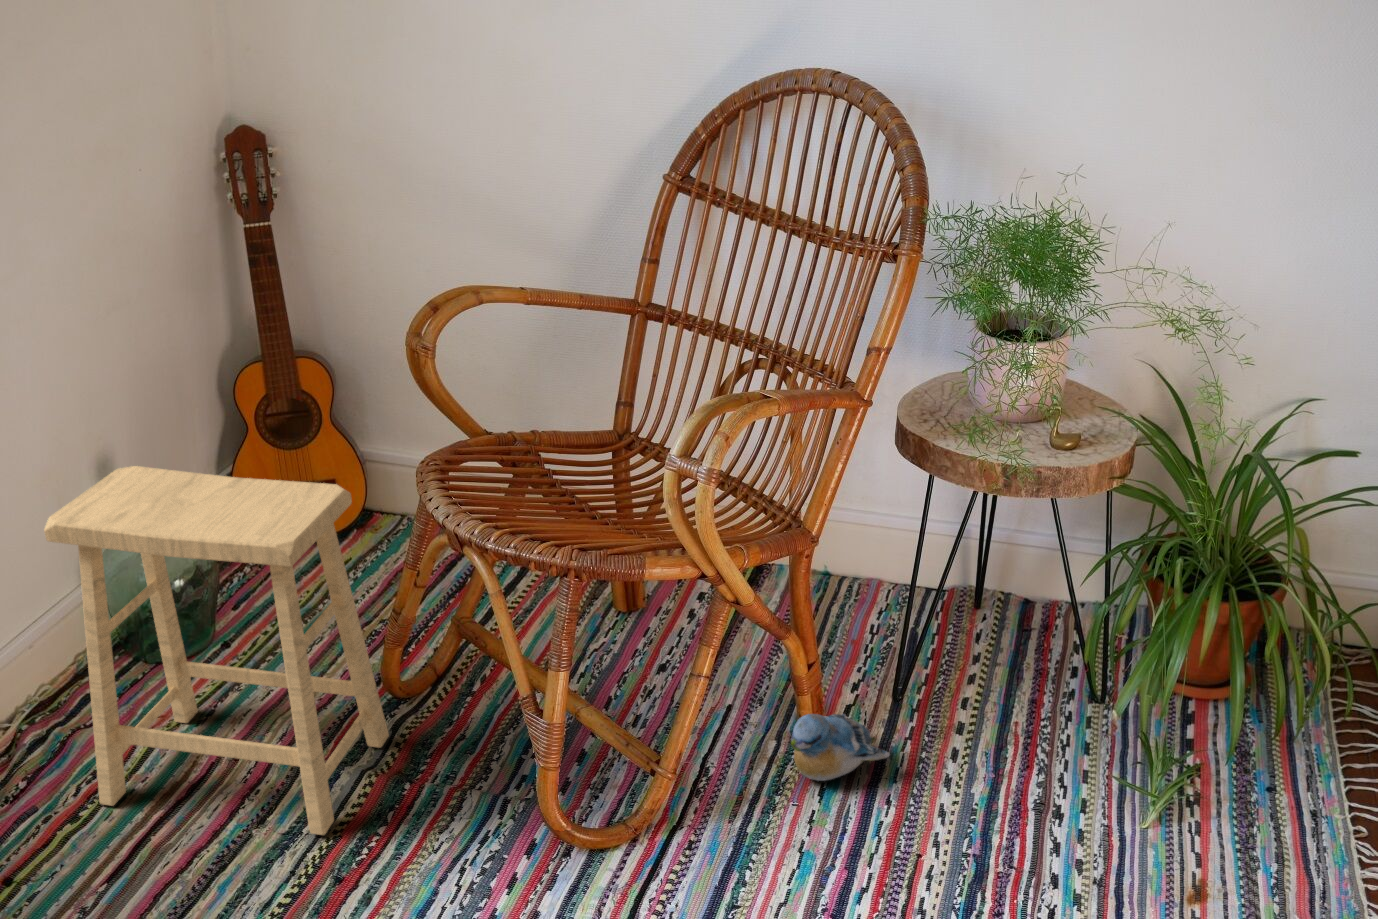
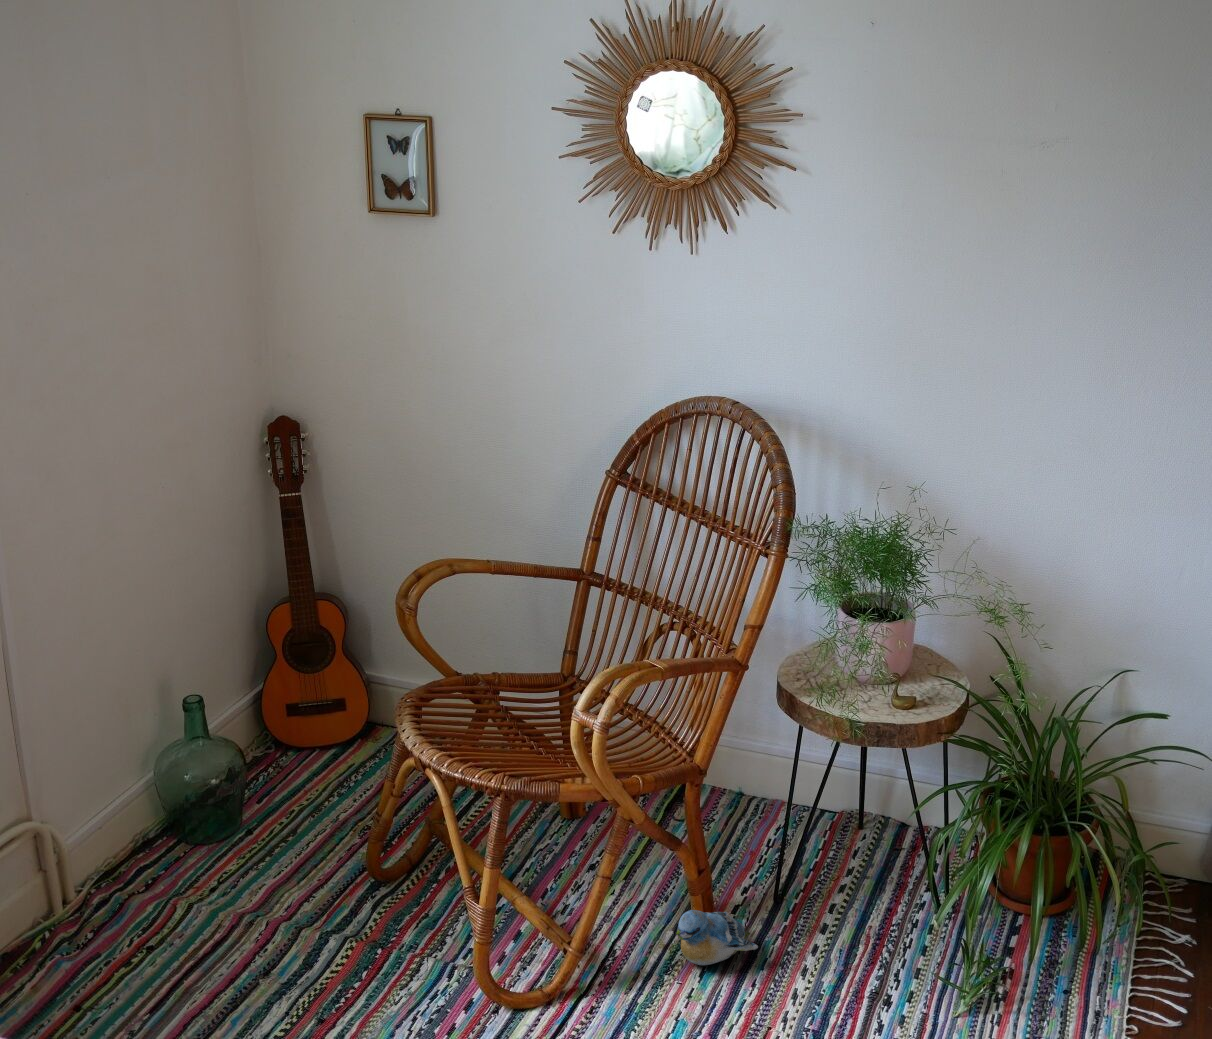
footstool: present [44,466,389,835] -> none [126,695,369,986]

